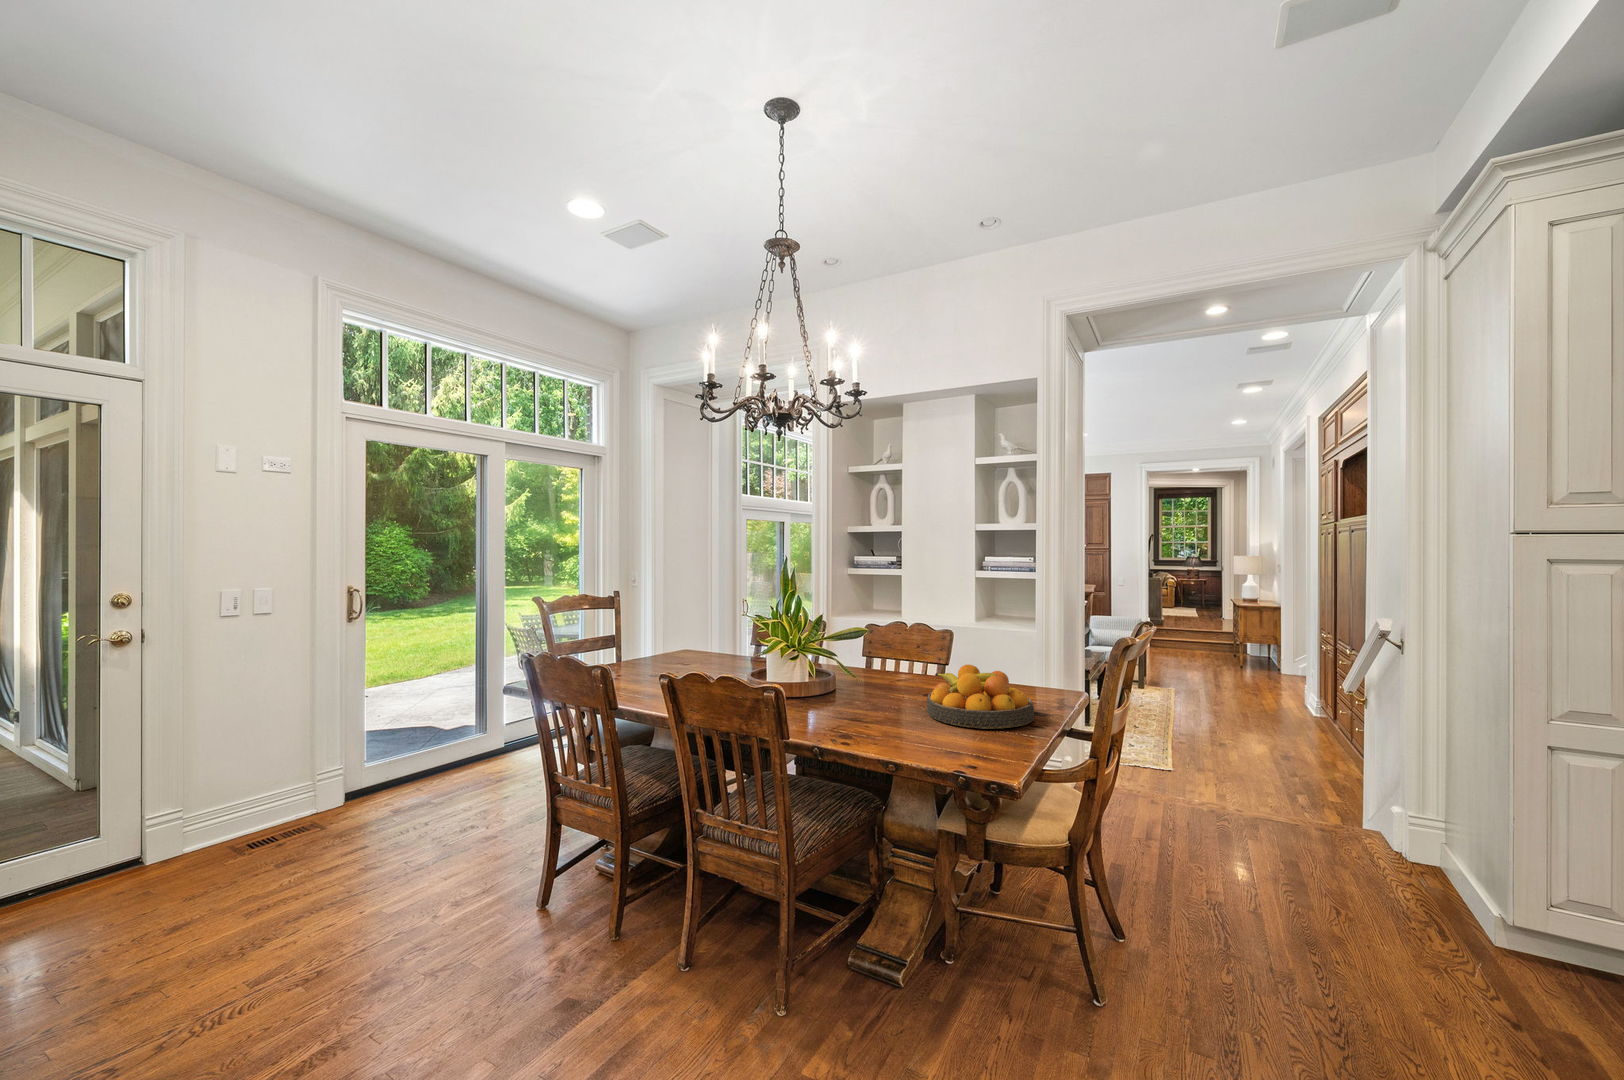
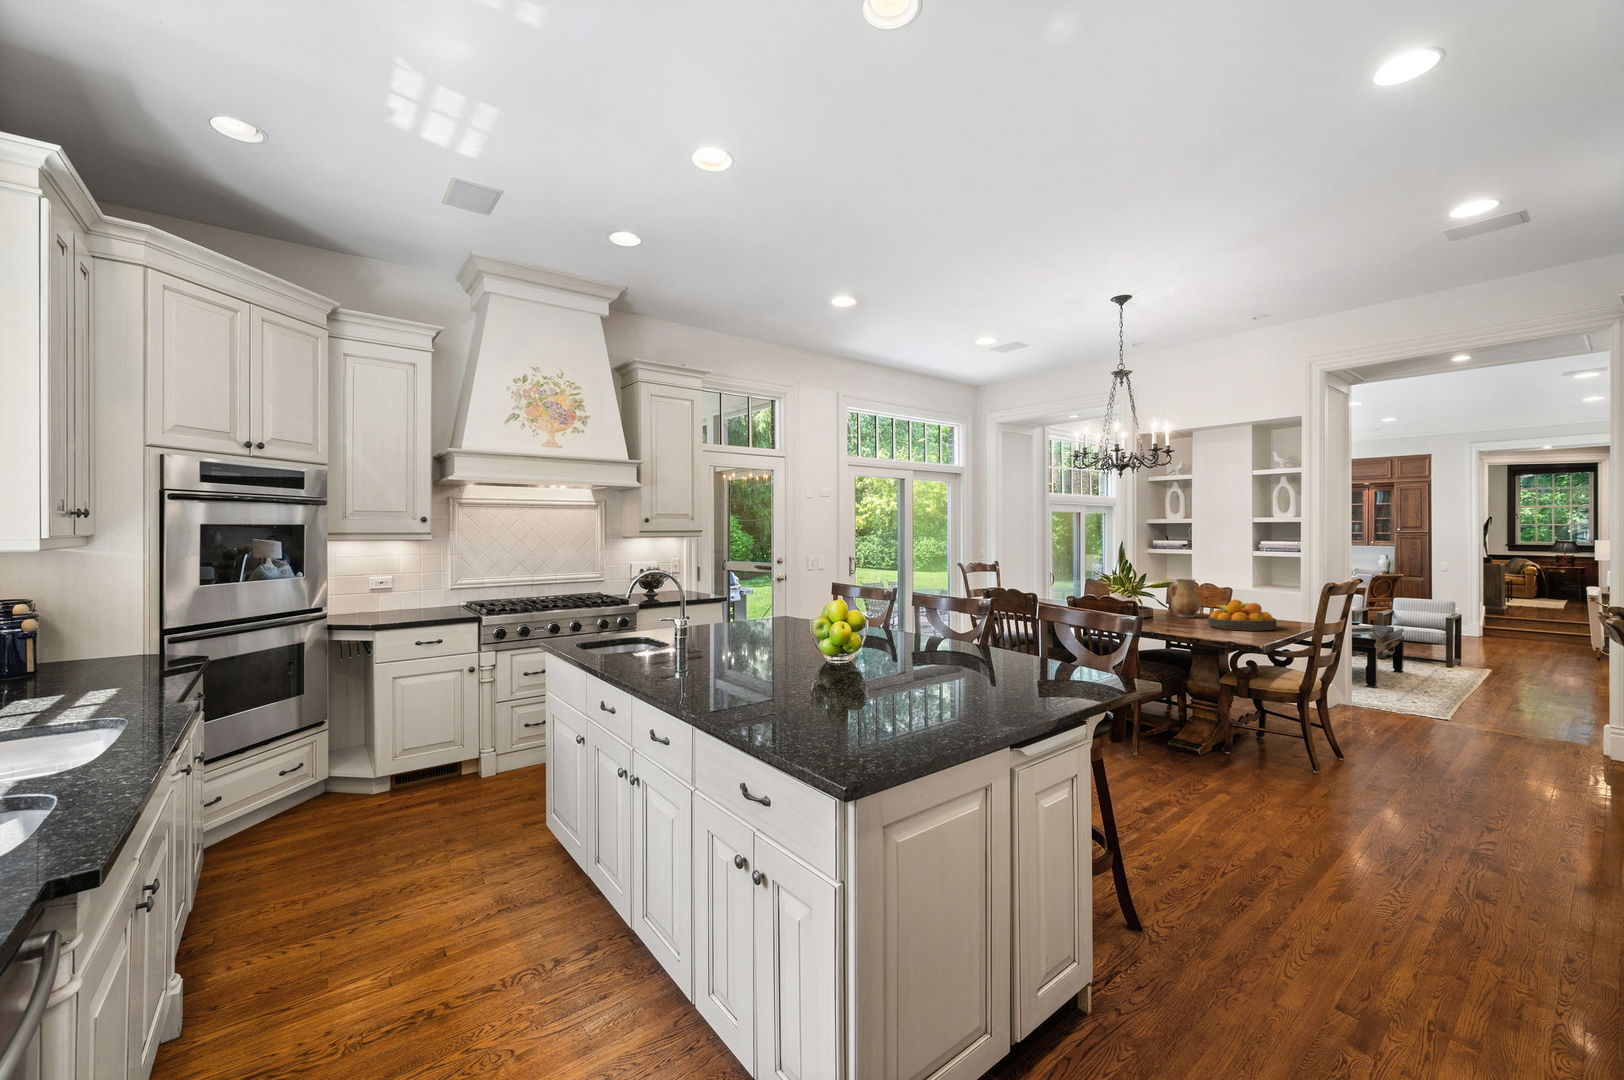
ceramic pitcher: none [867,622,914,688] -> present [1169,579,1201,617]

